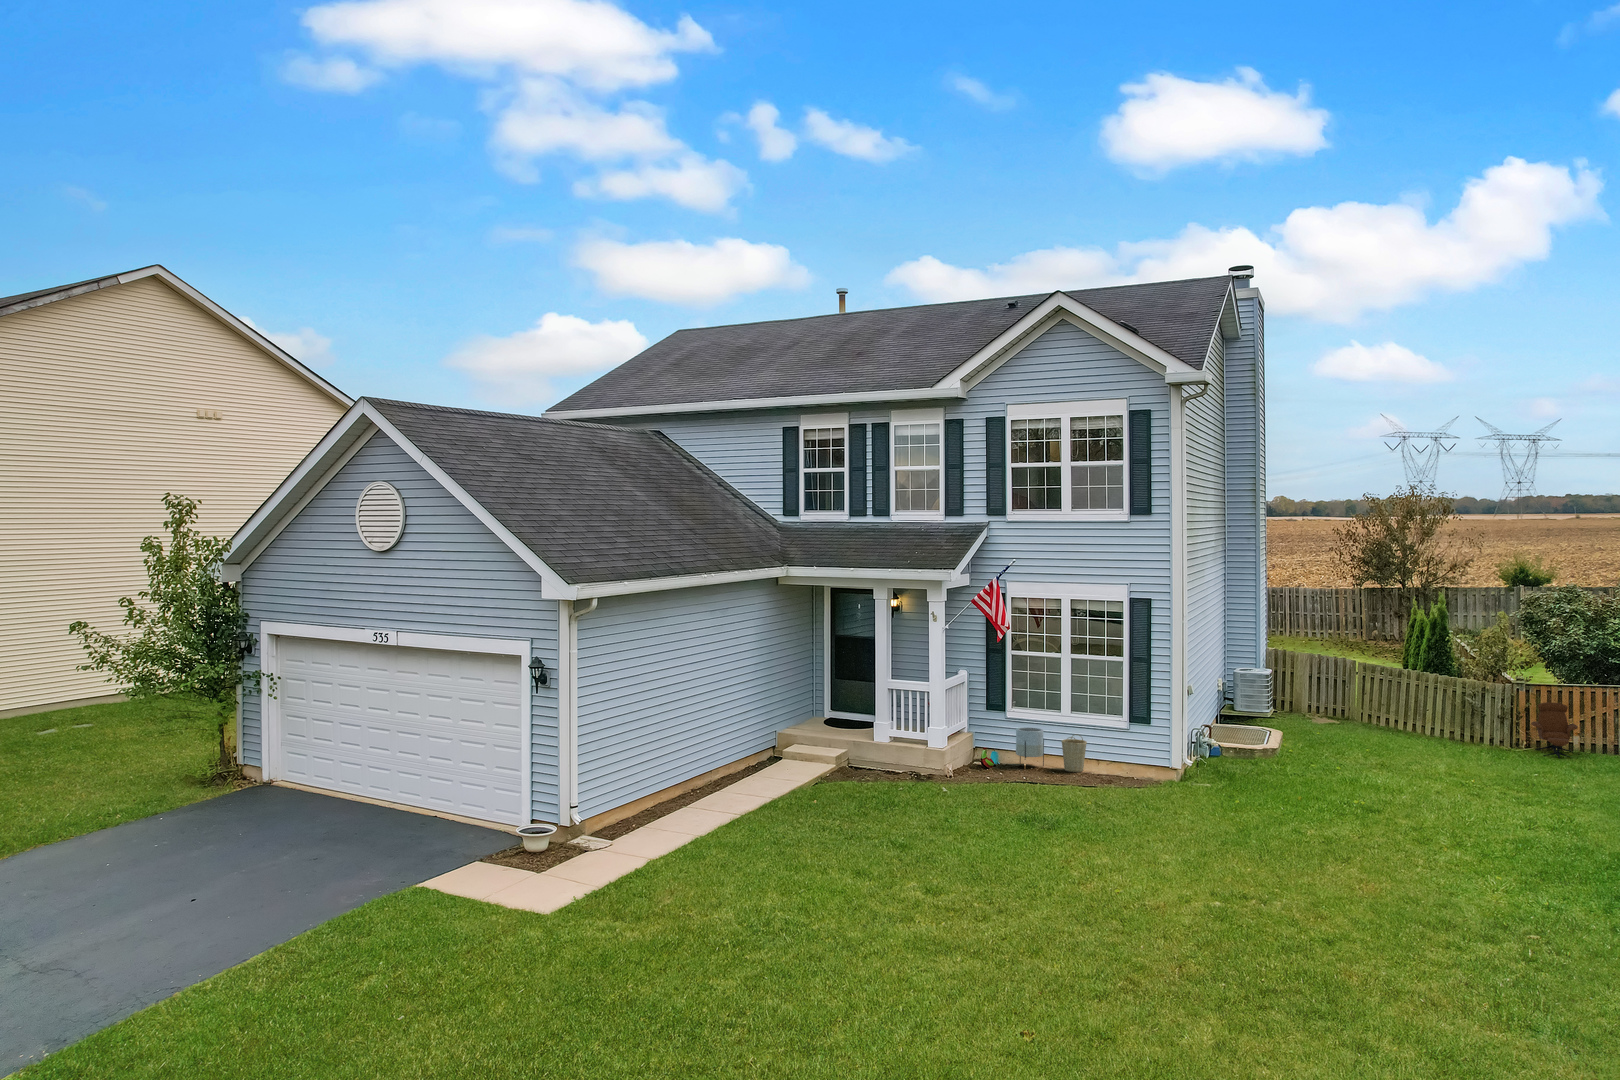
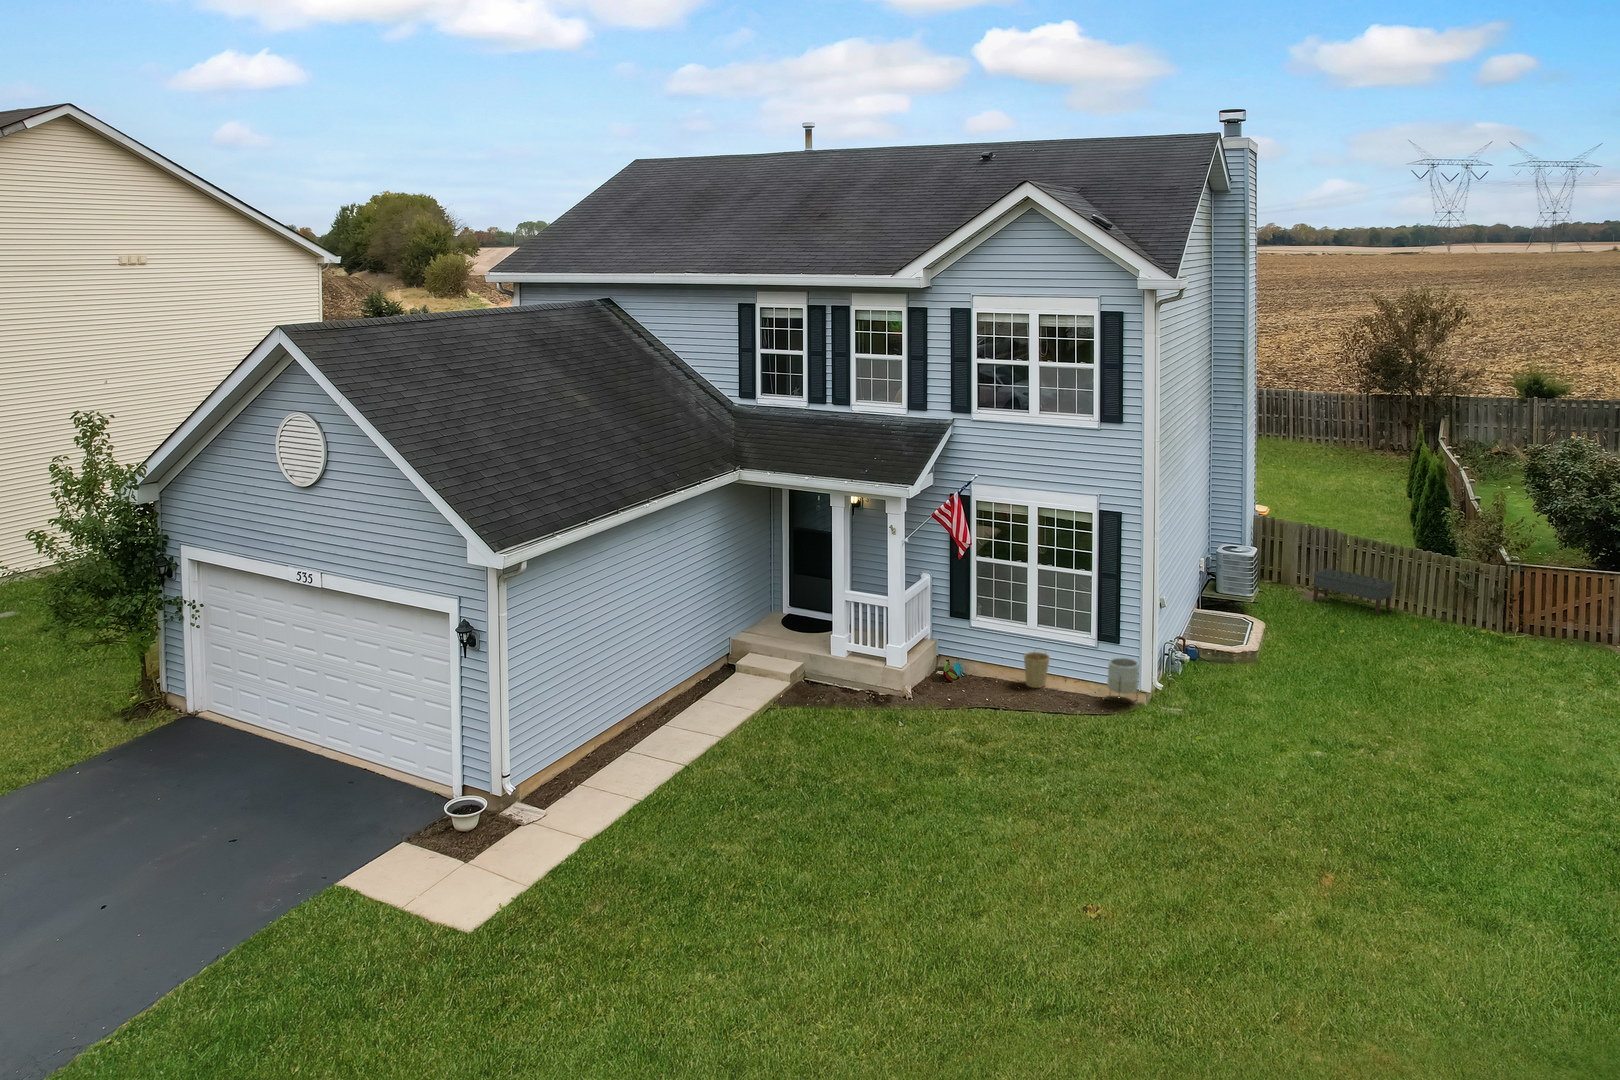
bench: none [1328,697,1405,736] -> present [1313,568,1395,615]
lounge chair: present [1531,702,1578,759] -> none [1524,590,1574,656]
planter: present [1016,727,1044,766] -> present [1107,658,1139,694]

